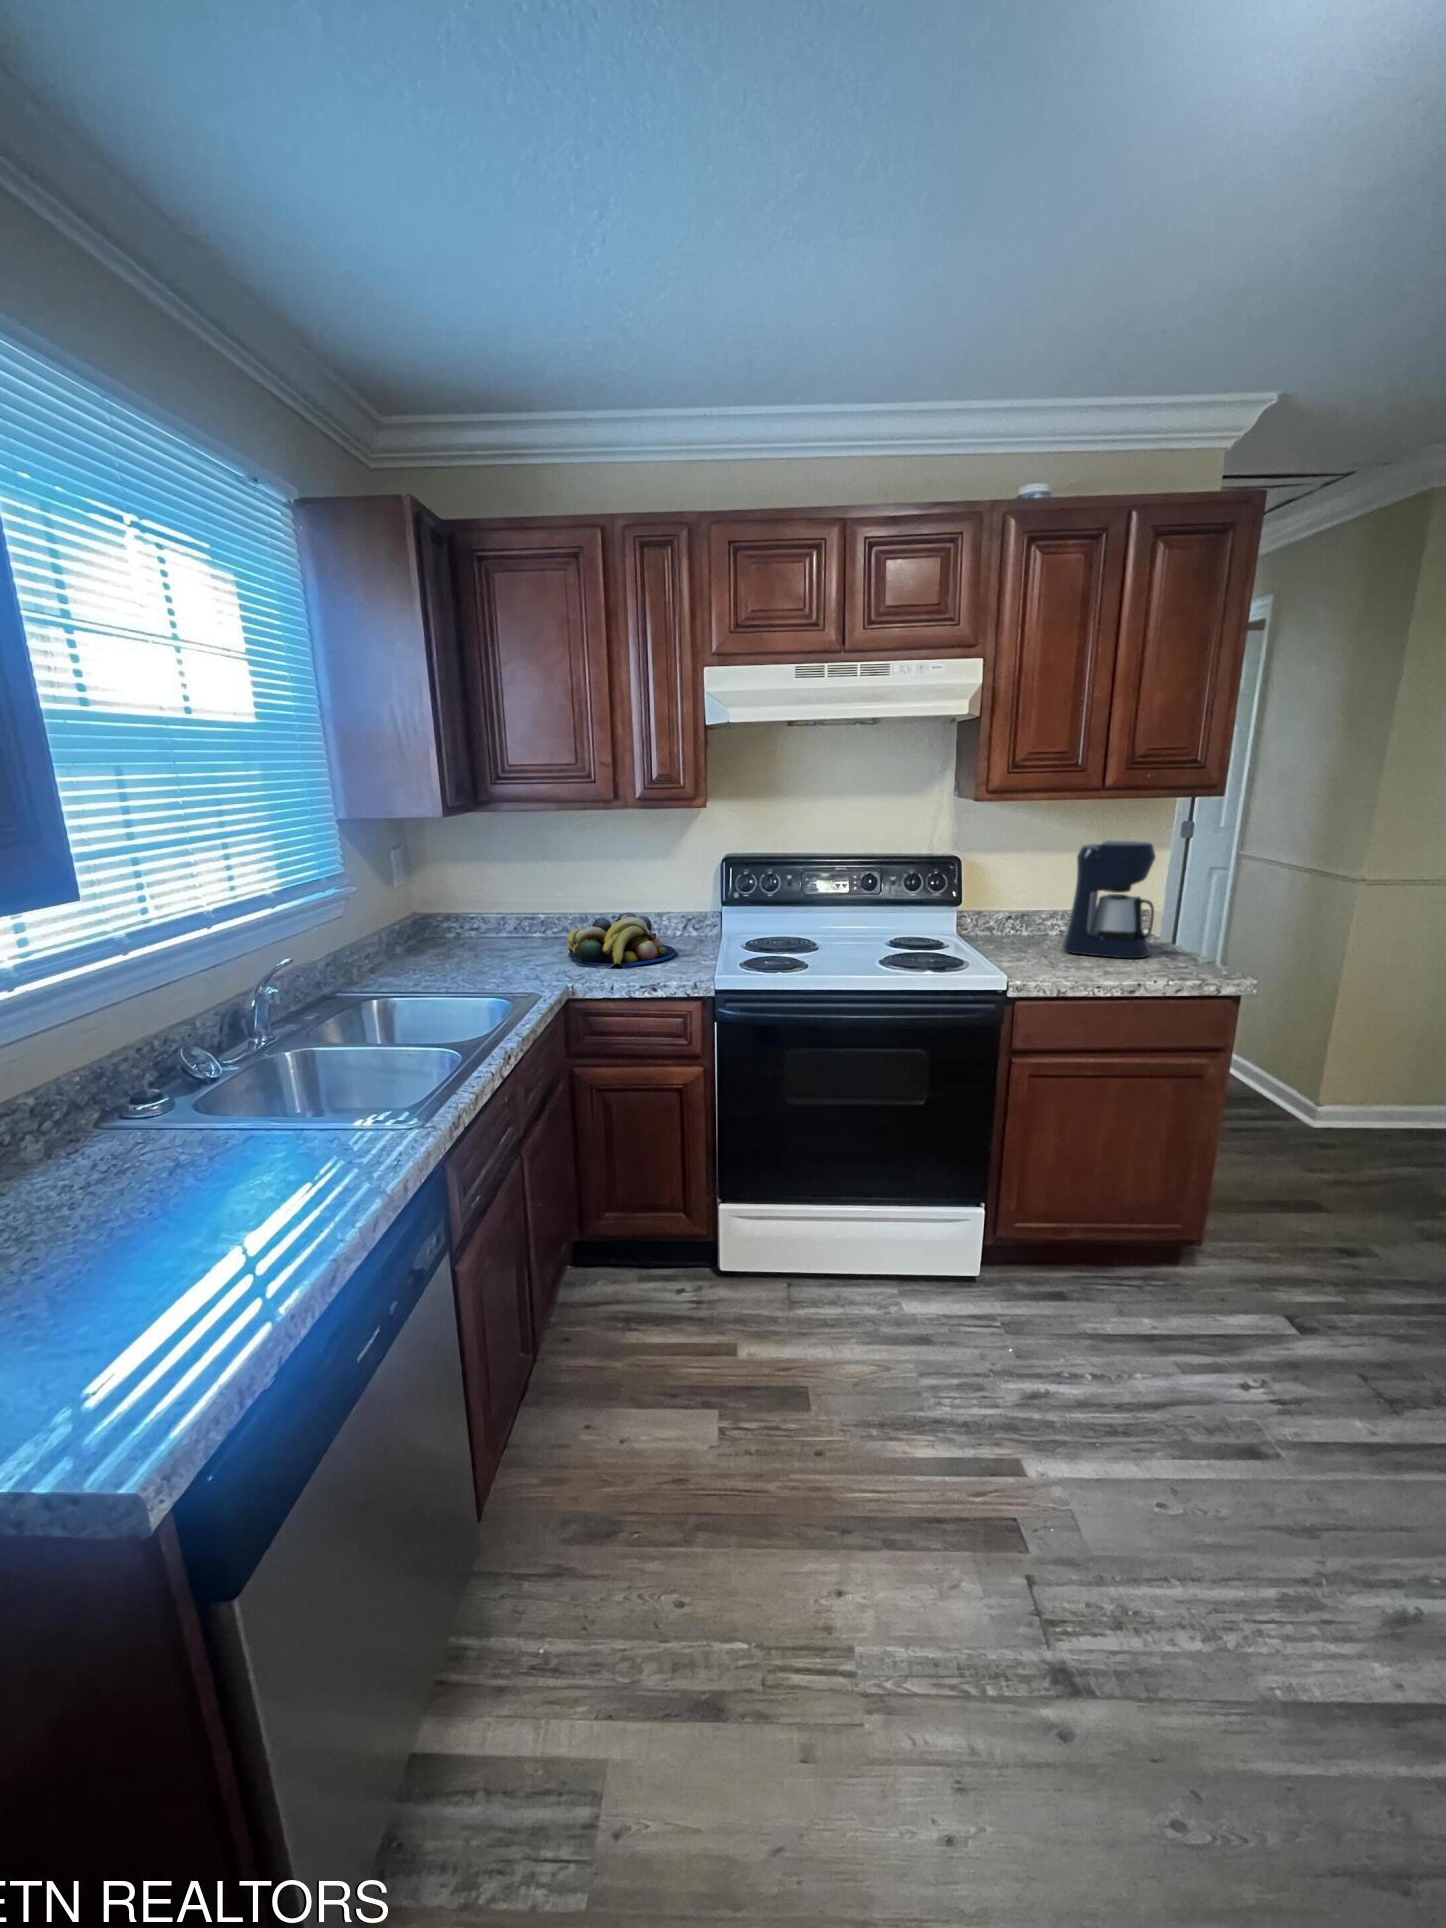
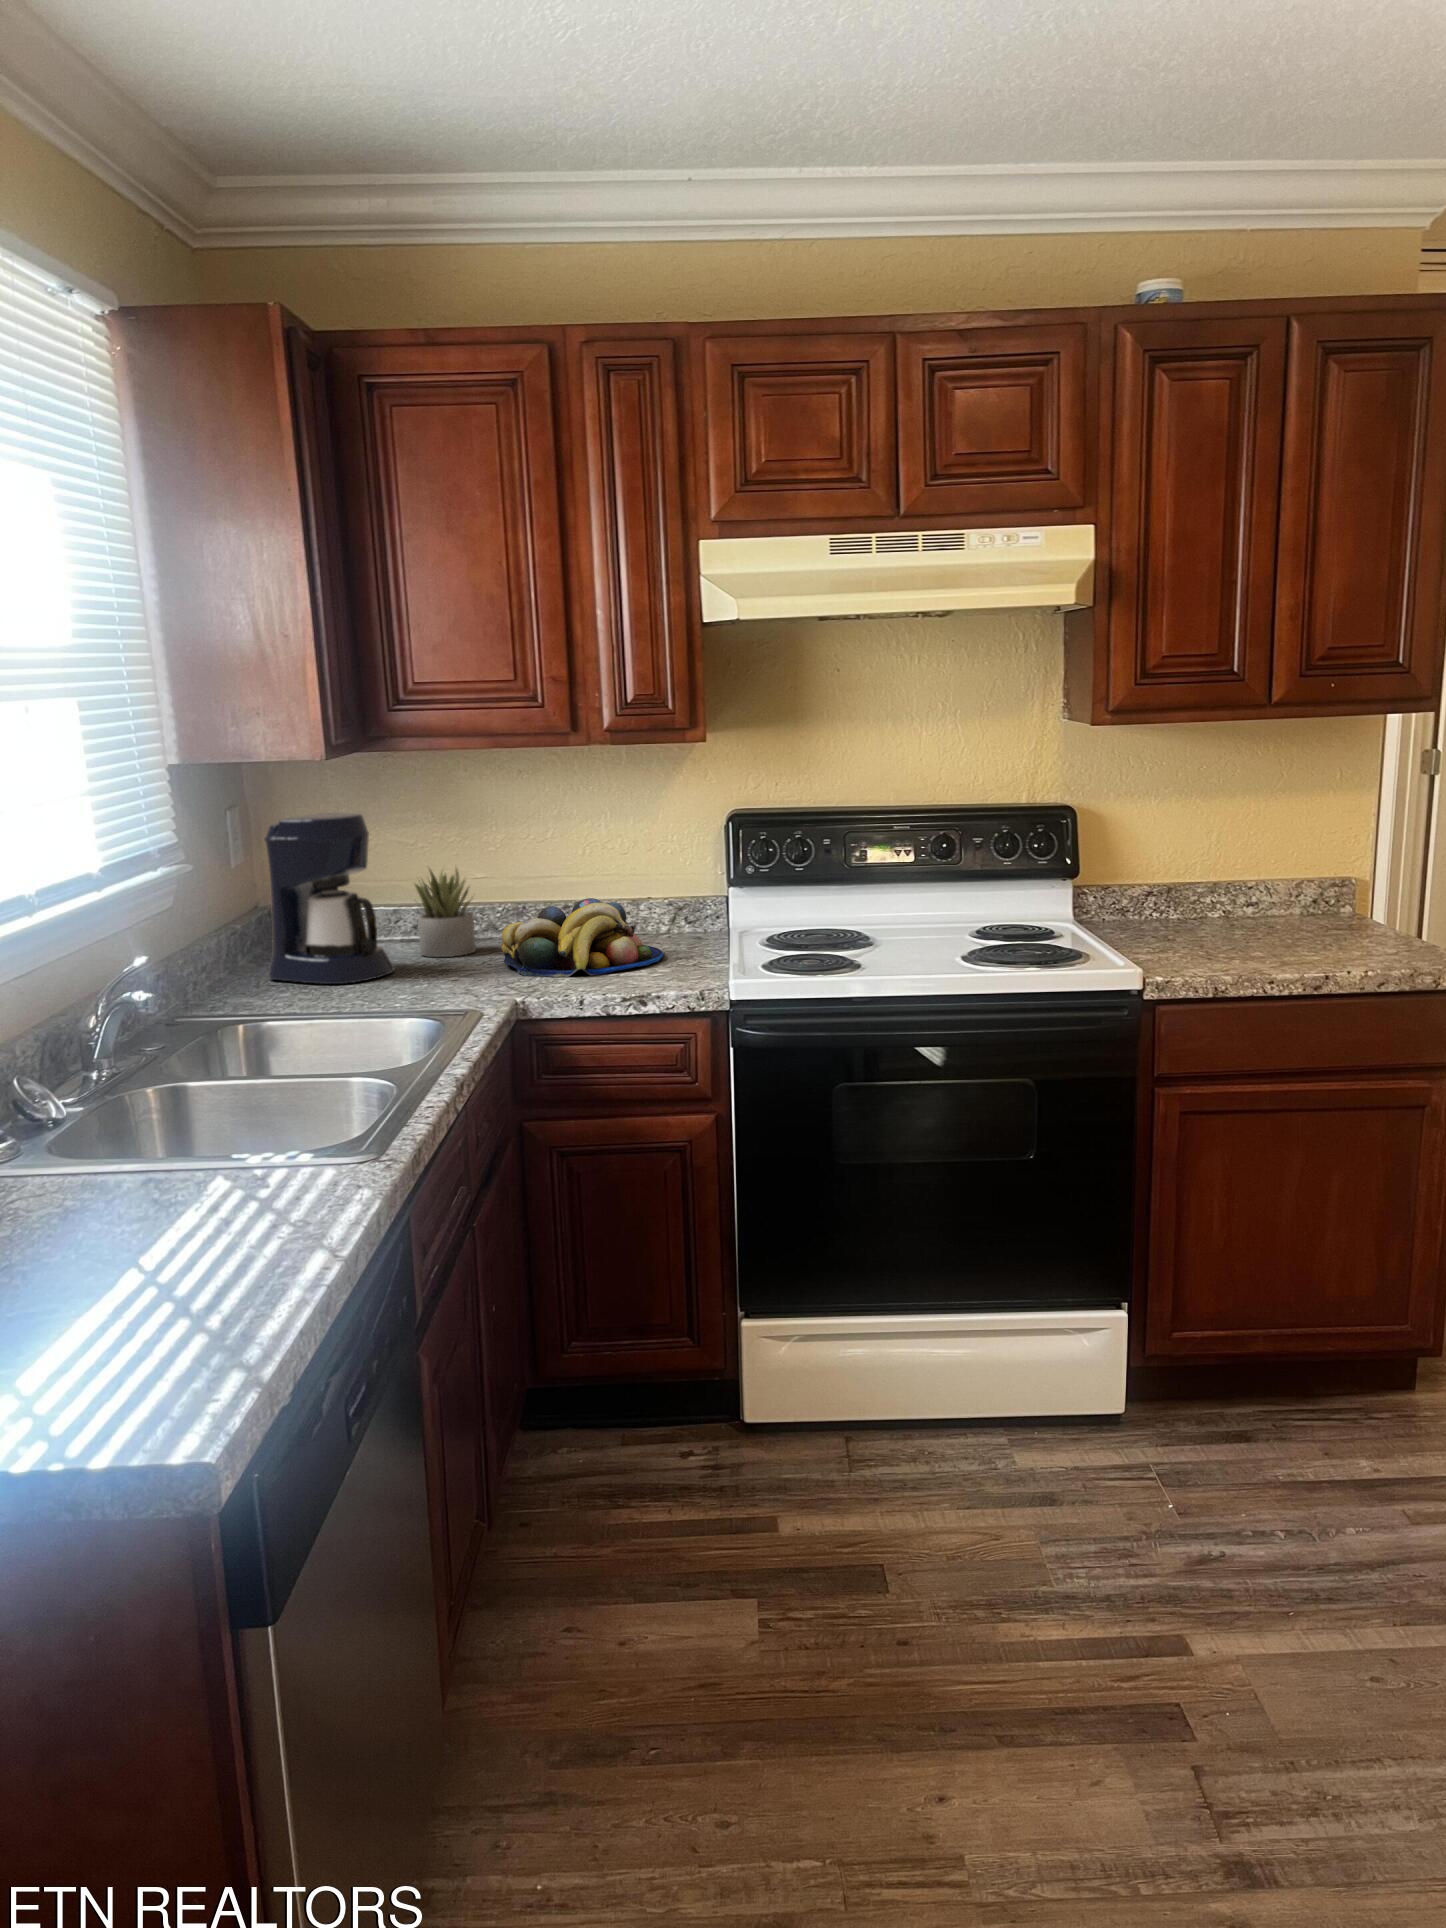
coffee maker: present [1063,841,1156,958] -> present [264,812,394,984]
succulent plant: none [511,888,554,949] -> present [415,869,476,957]

